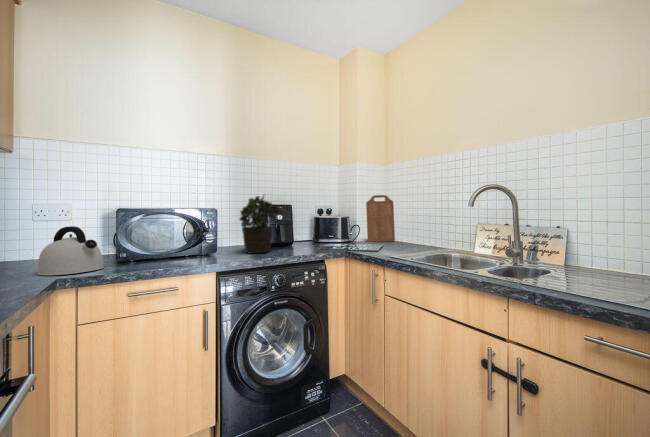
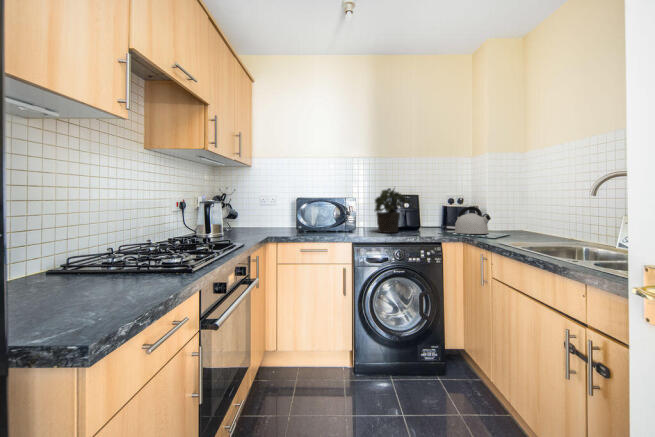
cutting board: present [366,195,395,242] -> none [499,186,531,233]
kettle: present [37,226,104,275] -> present [455,207,491,234]

